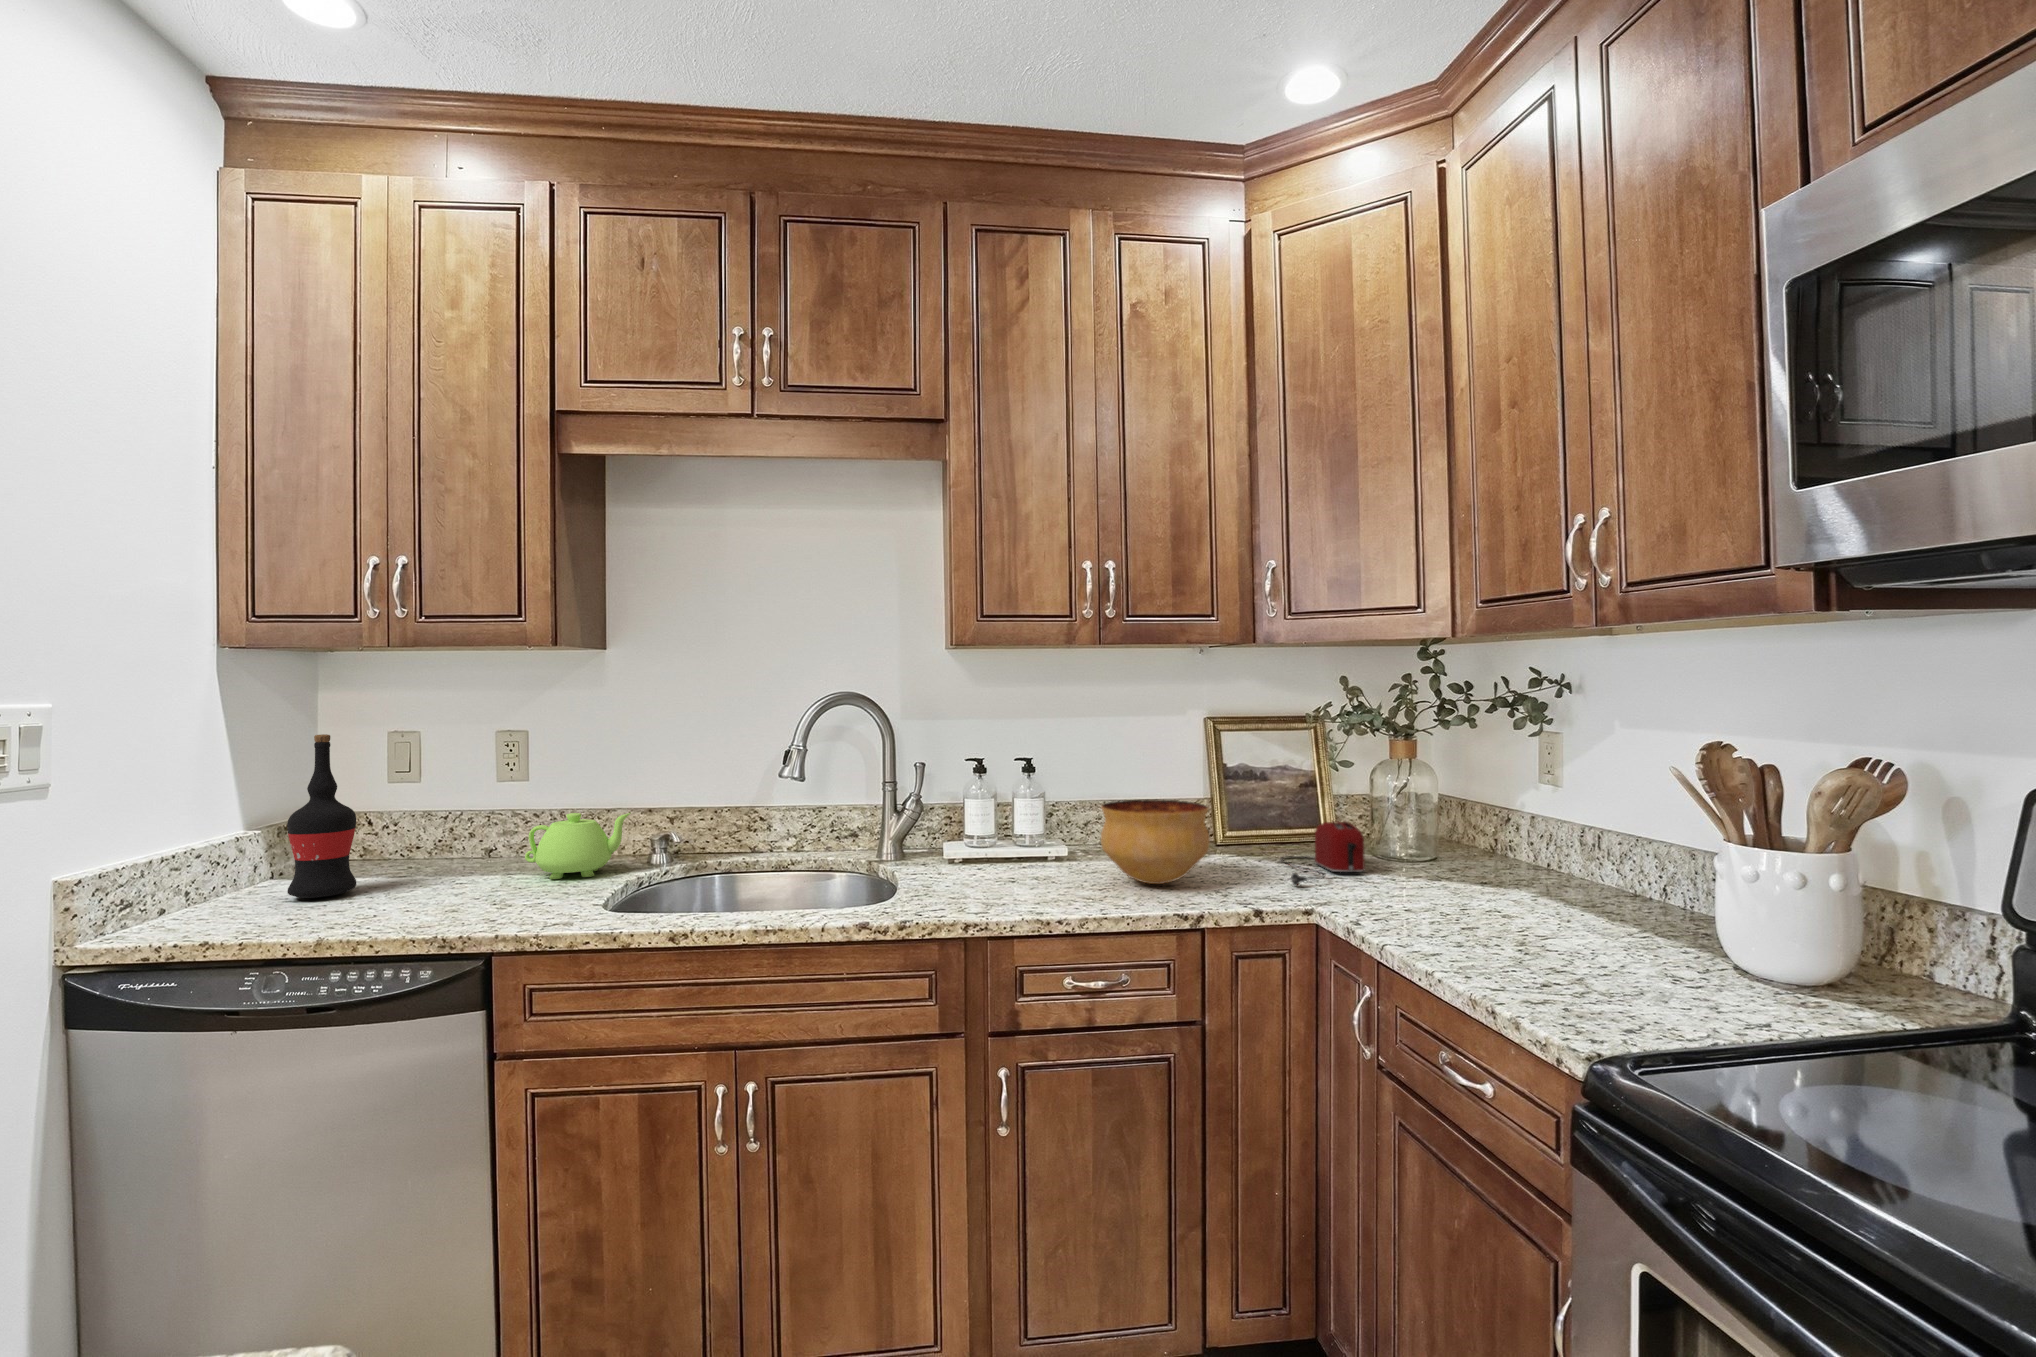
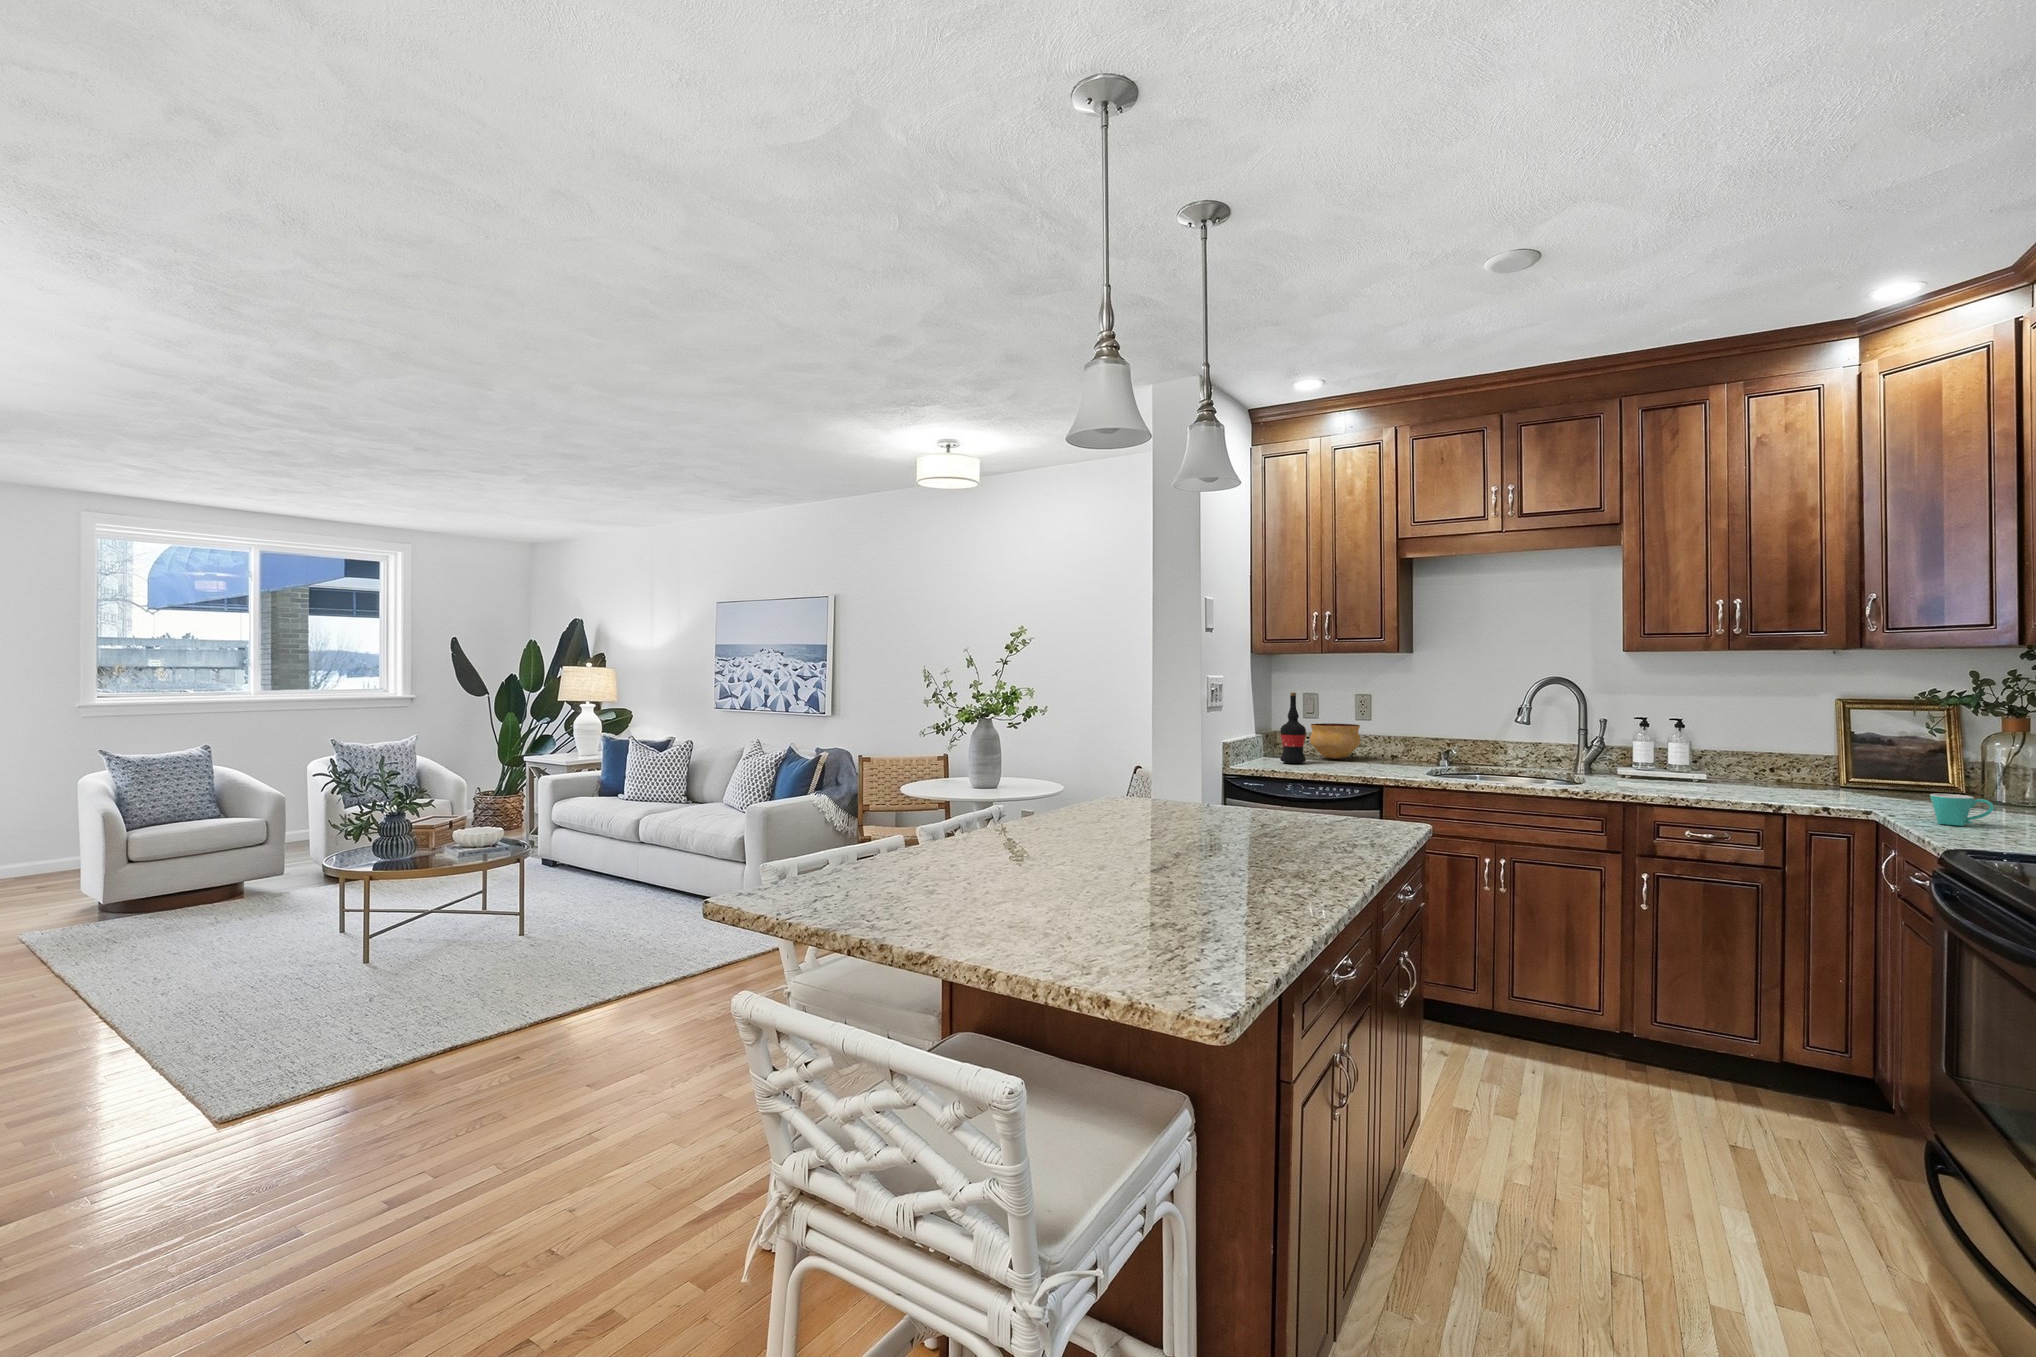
bowl: present [1101,799,1210,884] -> present [1310,723,1360,759]
teapot: present [525,813,630,879] -> none [1377,735,1430,767]
toaster: present [1281,821,1365,885] -> none [1866,769,1949,802]
mug: none [1421,883,1505,942] -> present [1930,794,1994,826]

